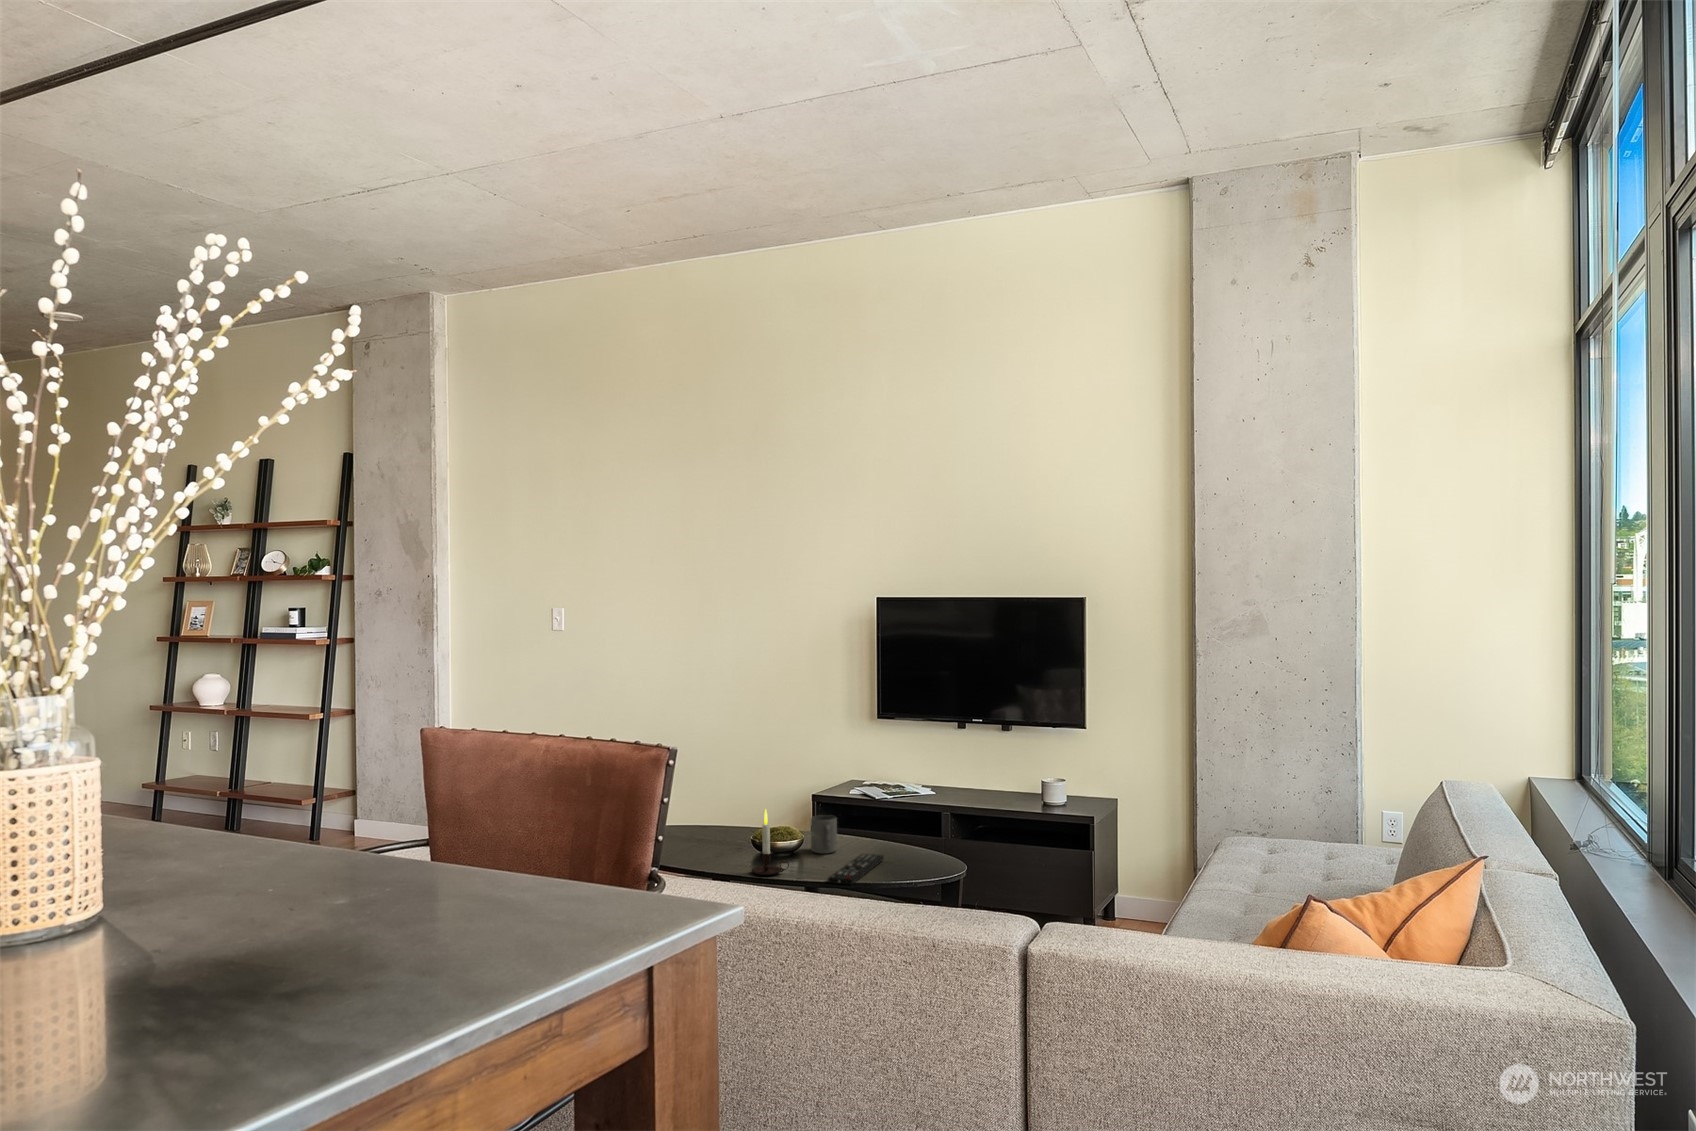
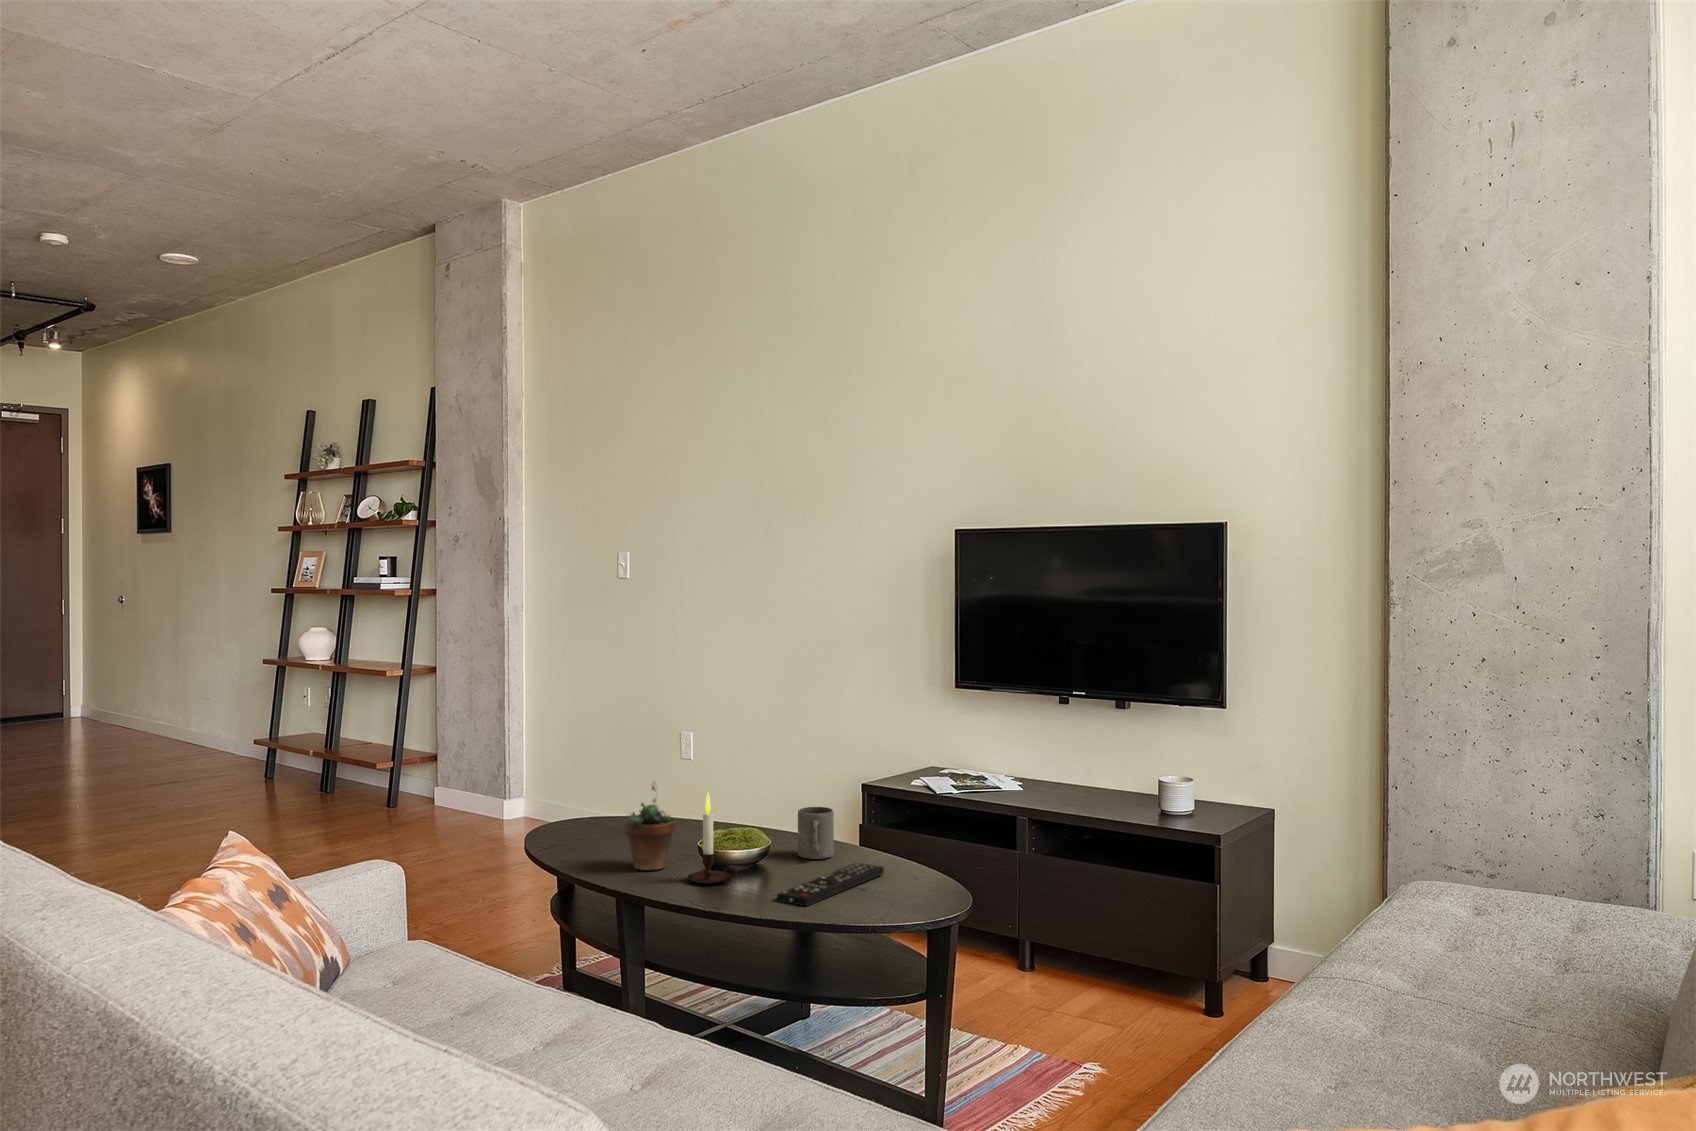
succulent plant: none [695,804,734,869] -> present [624,785,676,870]

